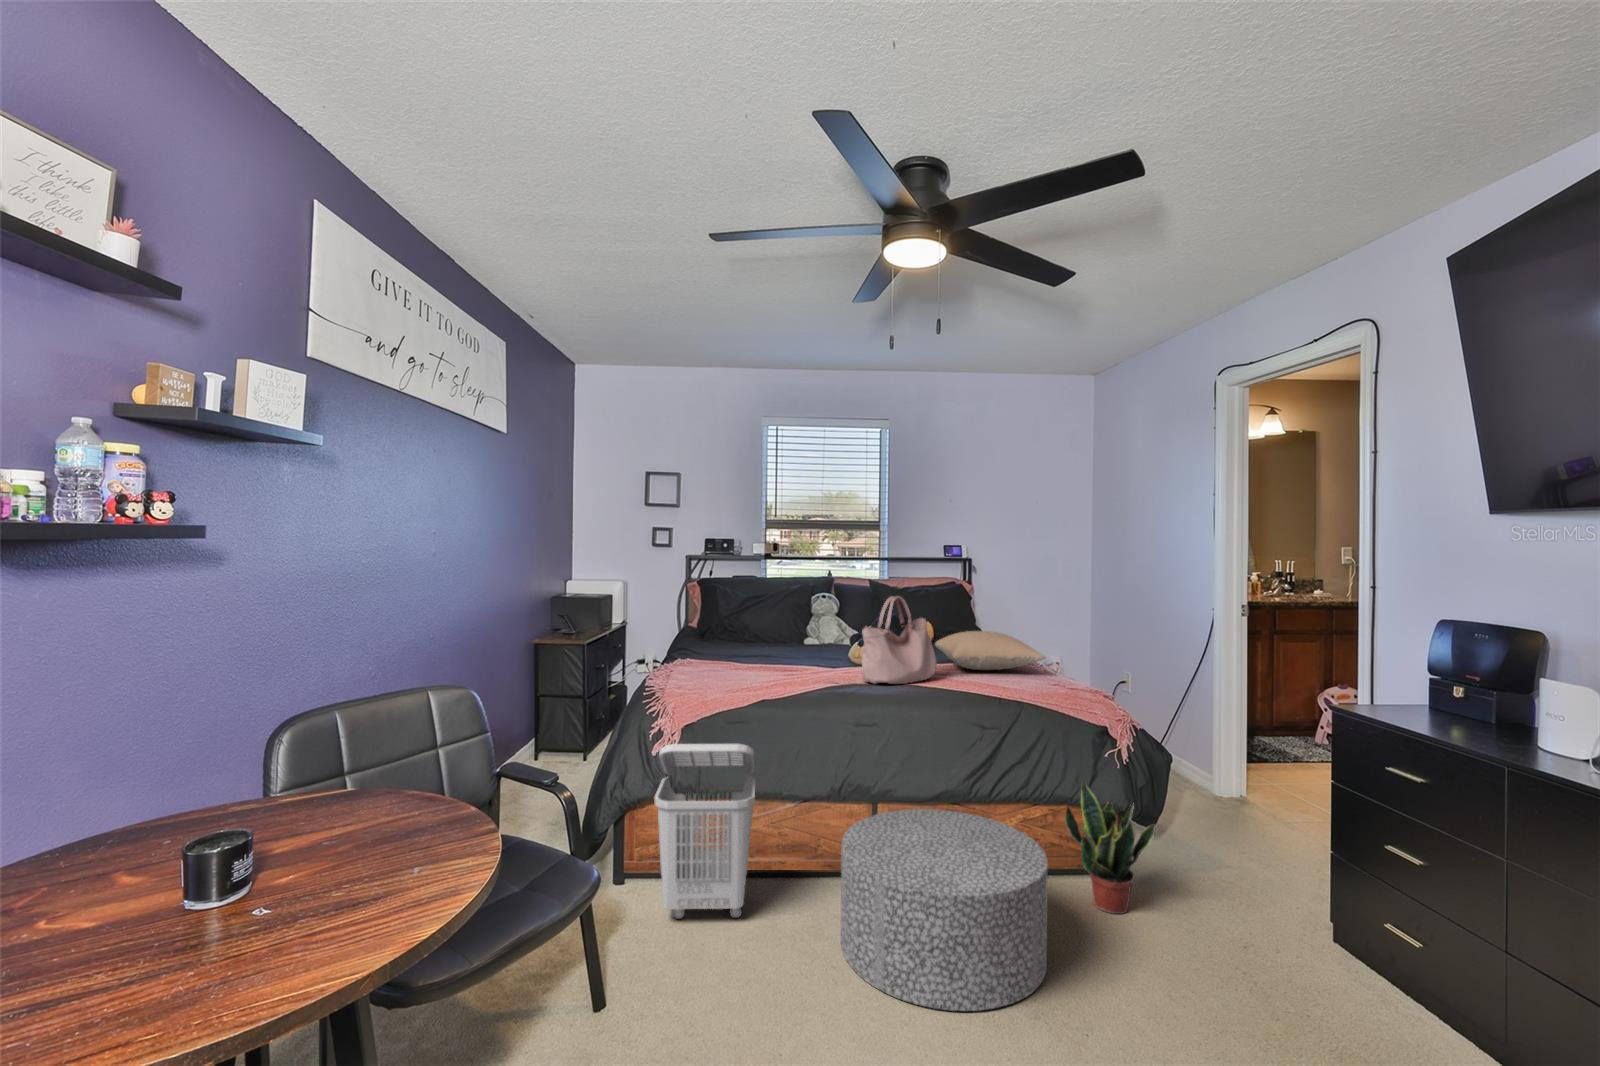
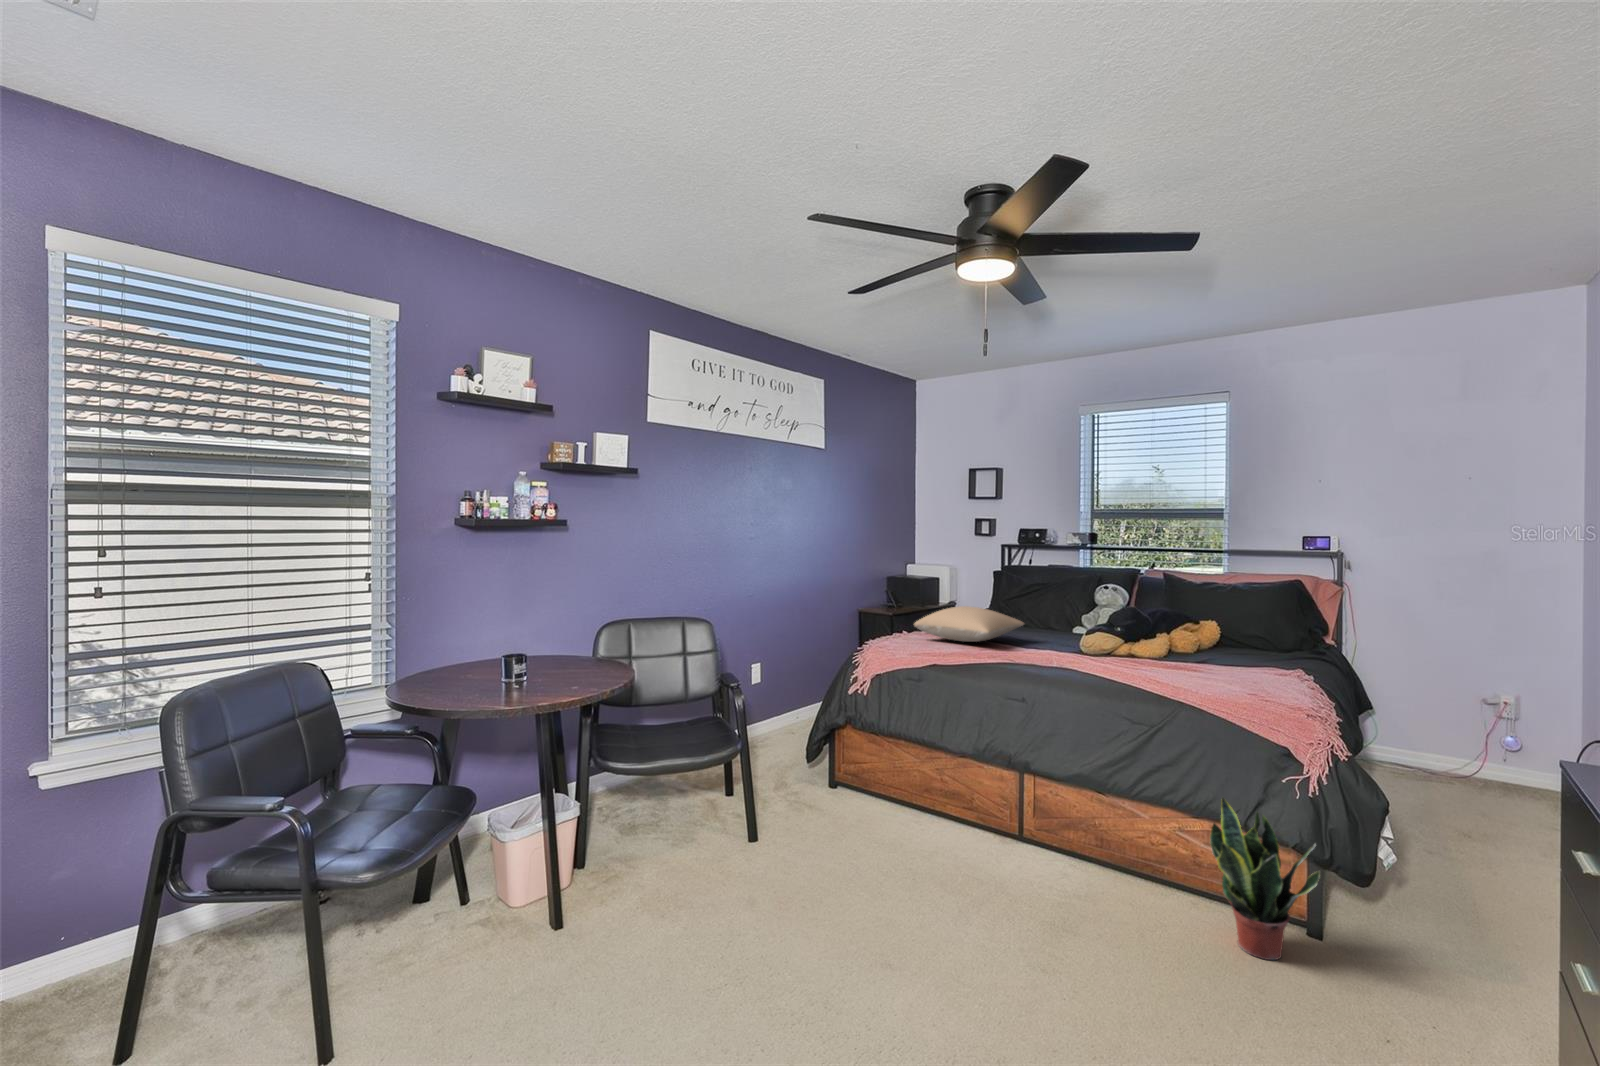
handbag: present [862,596,937,684] -> none [1027,583,1123,668]
pillow: present [935,631,1046,670] -> present [914,606,1024,642]
laundry basket: present [655,744,755,919] -> none [826,684,914,831]
ottoman: present [841,809,1048,1011] -> none [925,779,1124,964]

